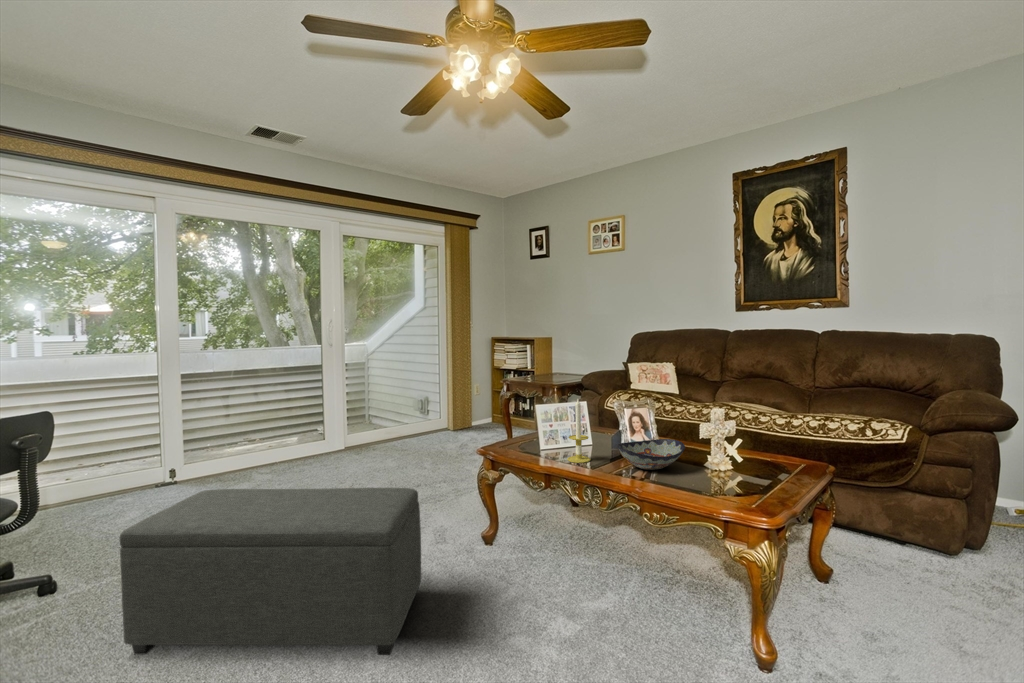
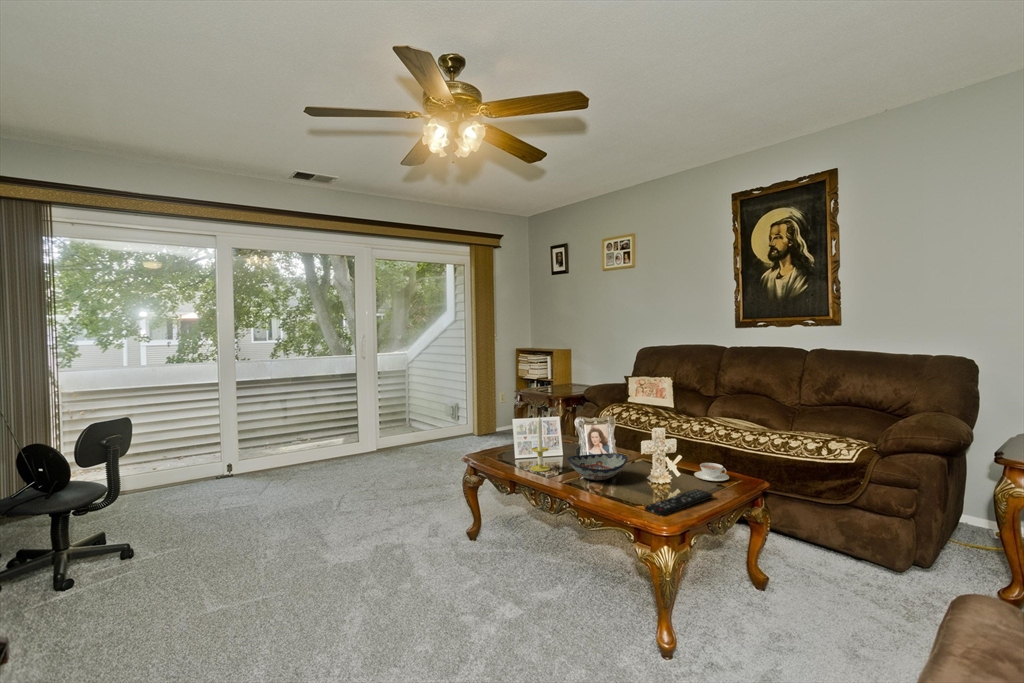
teacup: none [752,447,793,466] -> present [694,463,729,481]
remote control: none [734,475,795,507] -> present [645,489,713,516]
ottoman: present [120,488,421,655] -> none [169,483,401,620]

